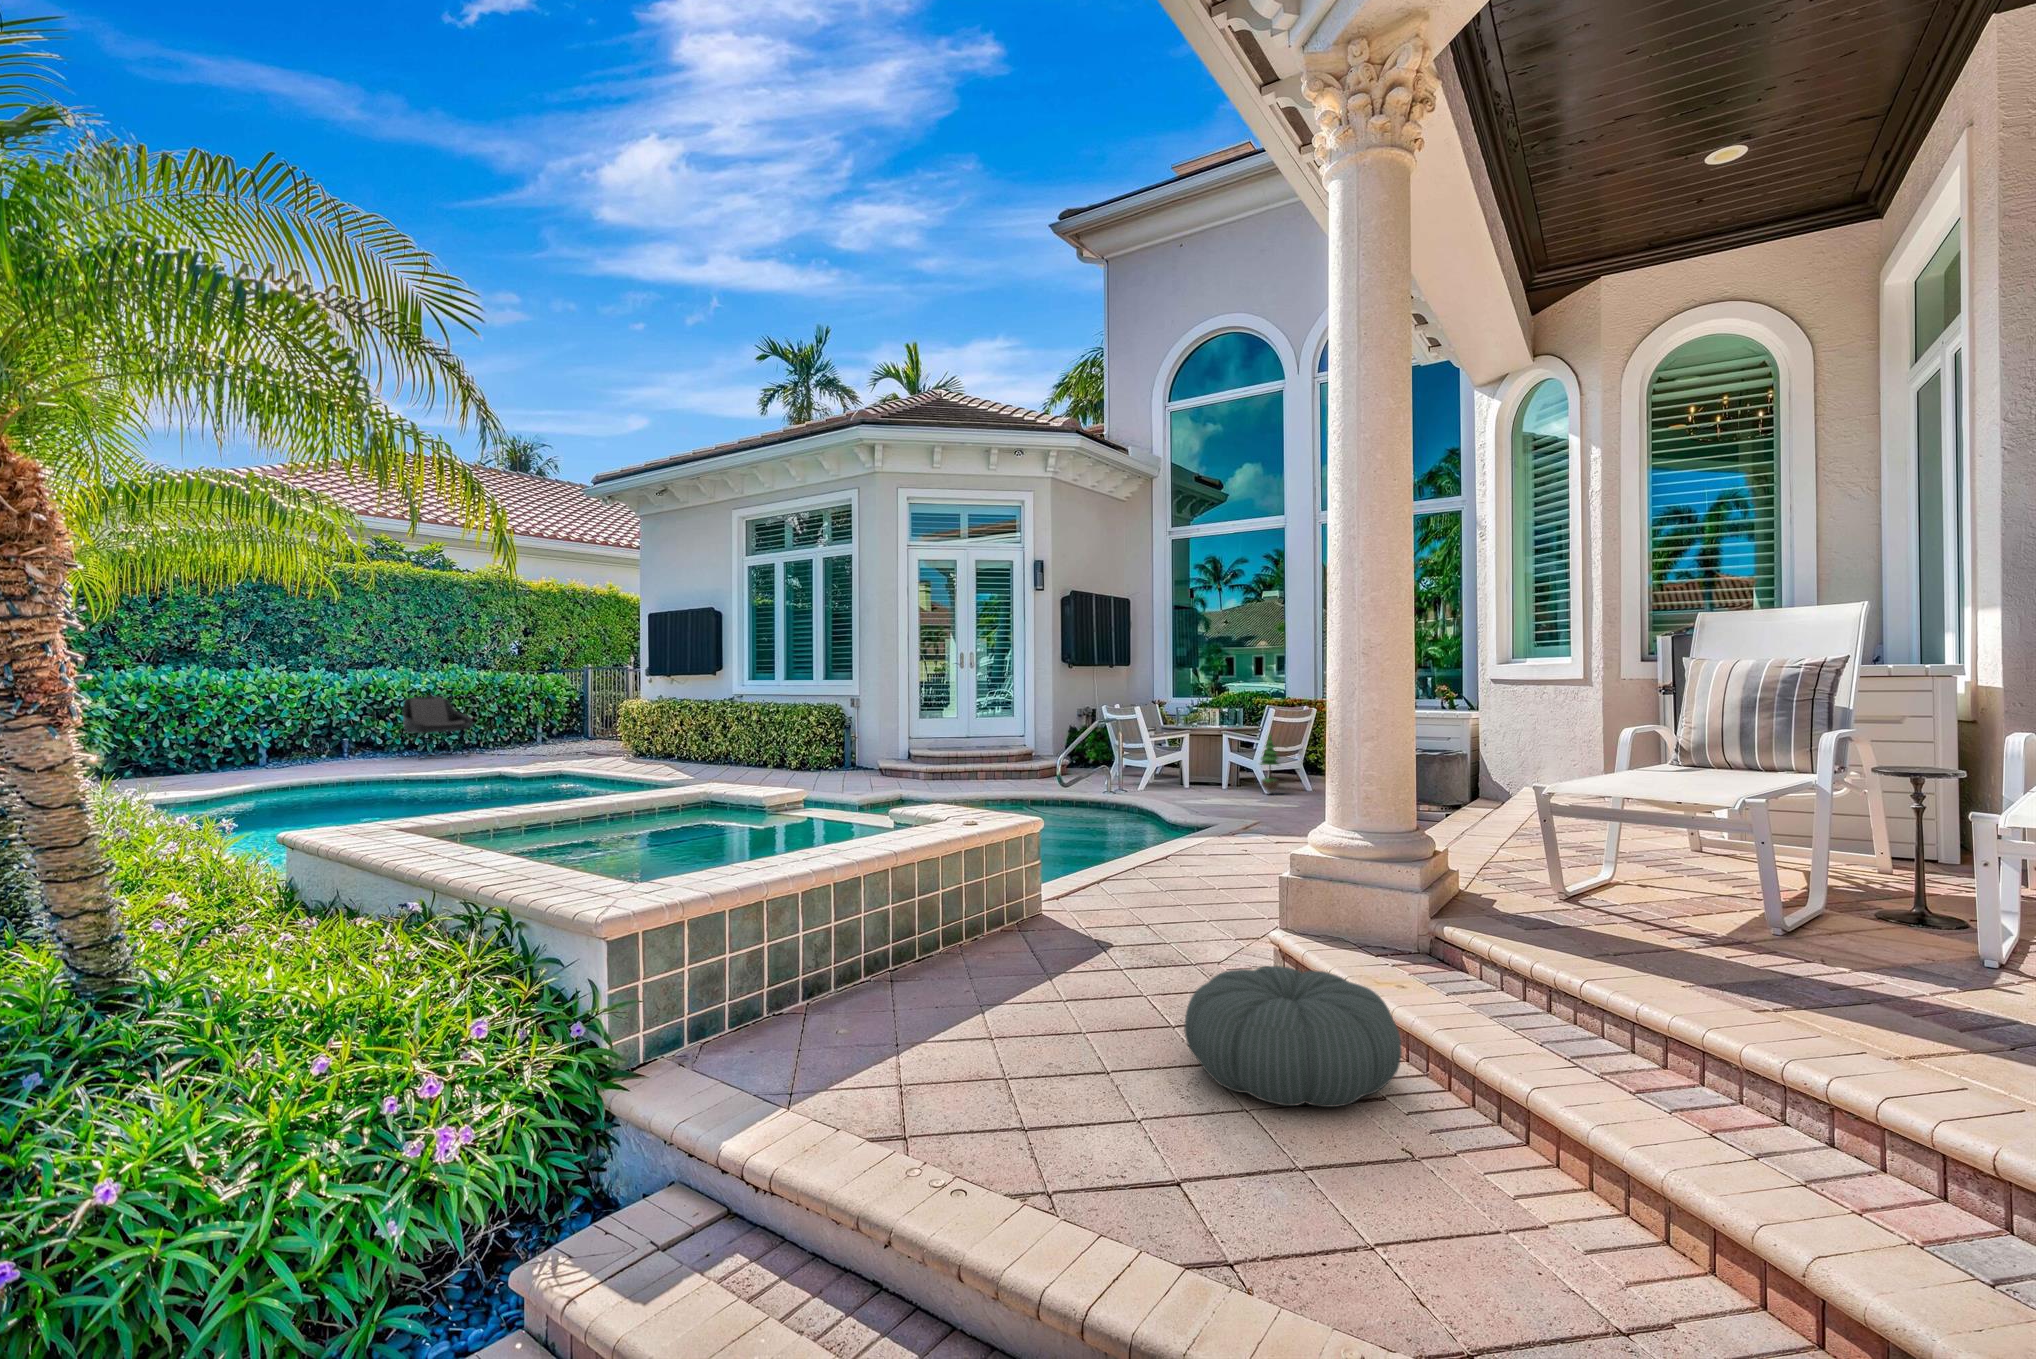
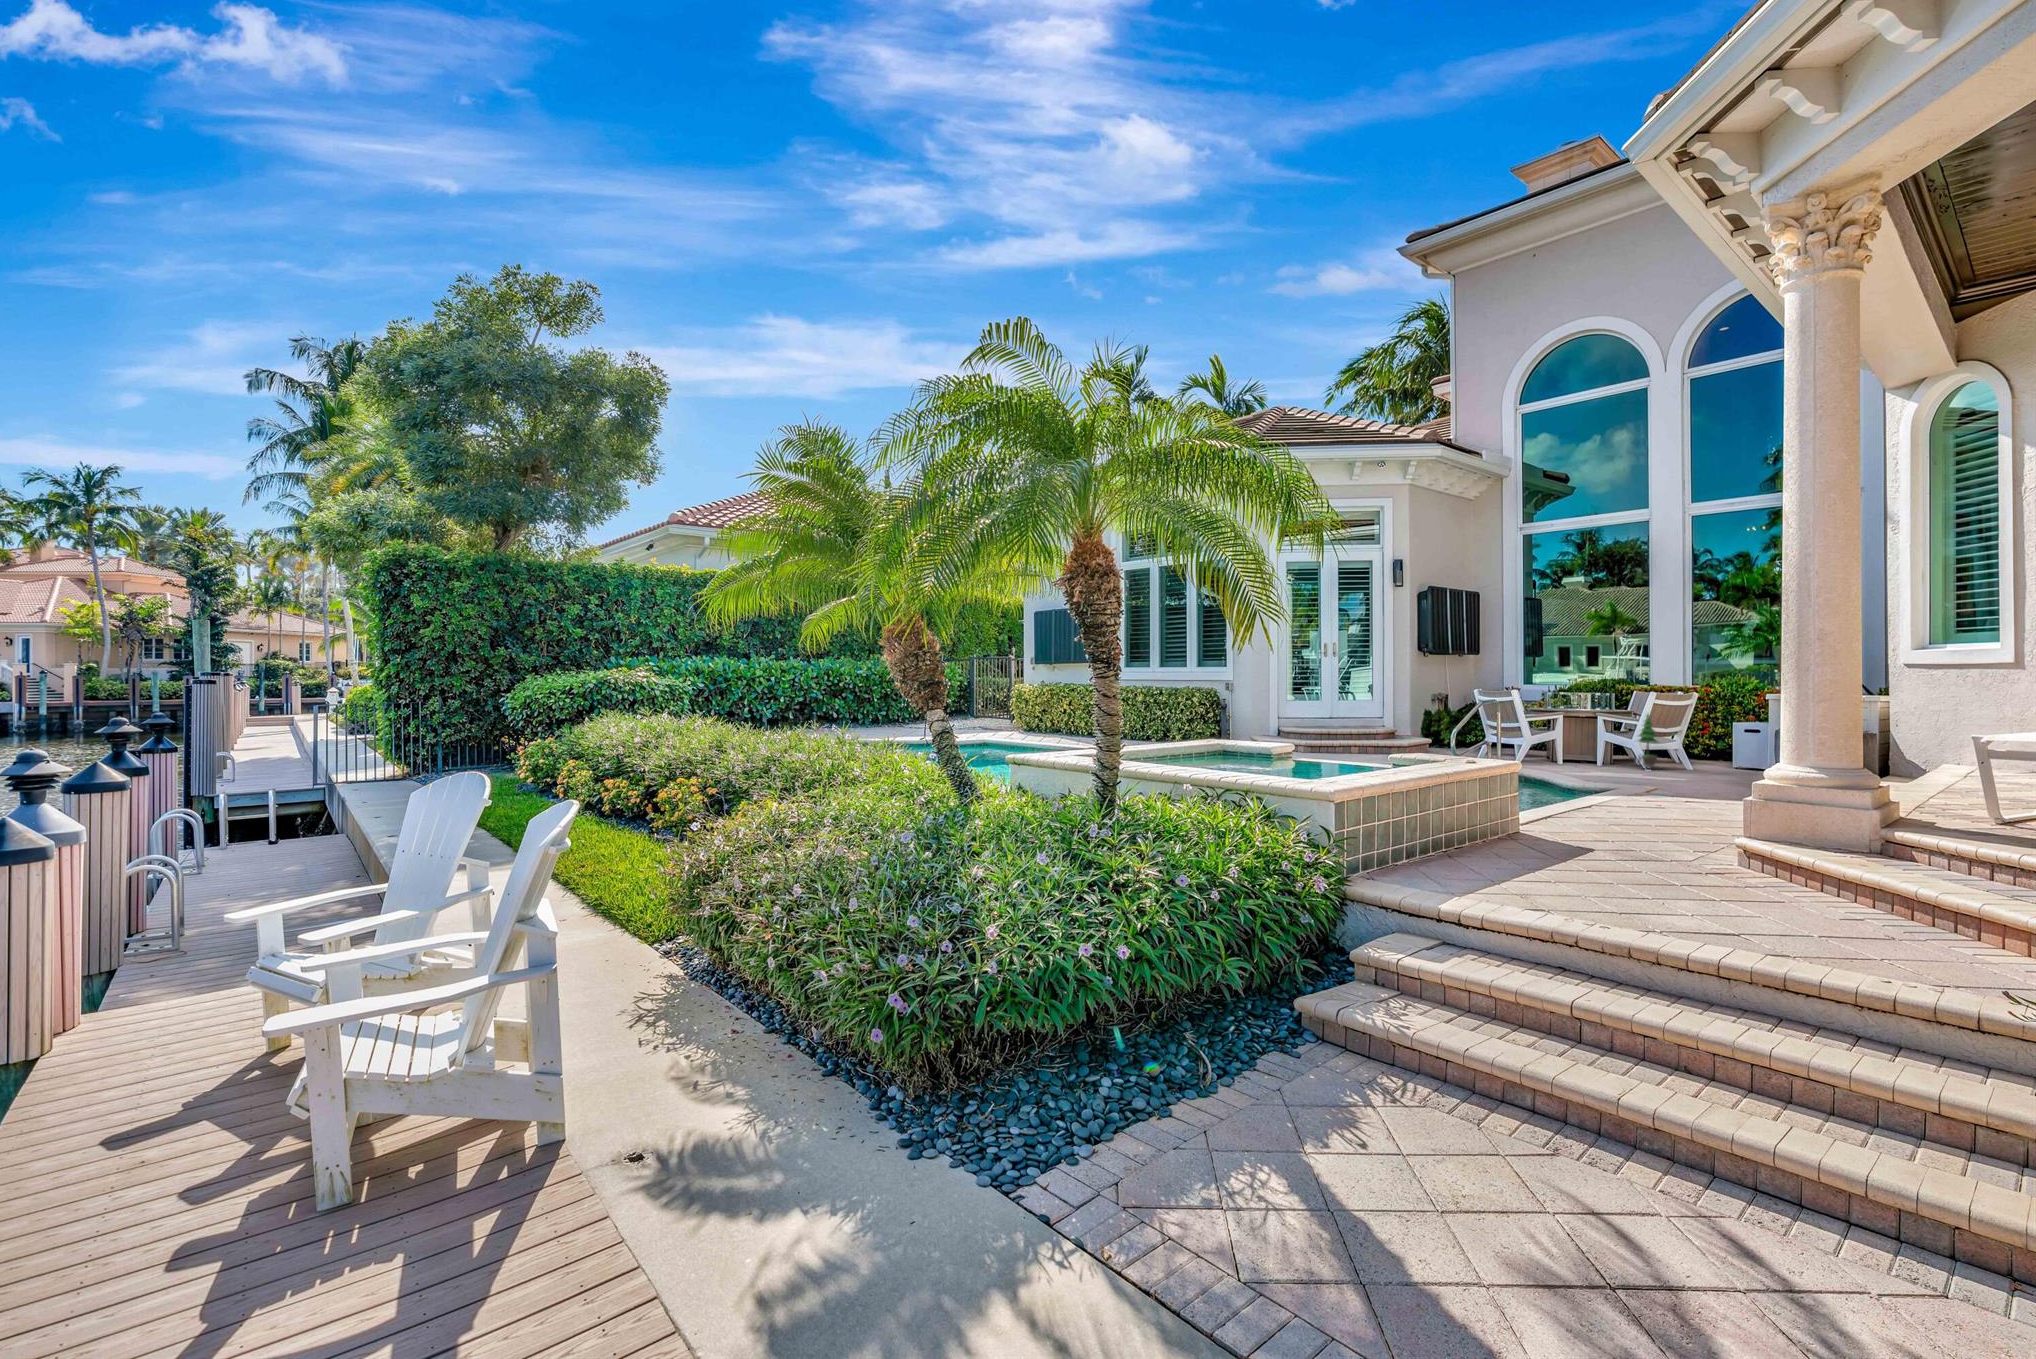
lounge chair: present [403,696,473,760] -> none [850,680,902,730]
pouf: present [1184,966,1402,1107] -> none [1726,846,1913,928]

